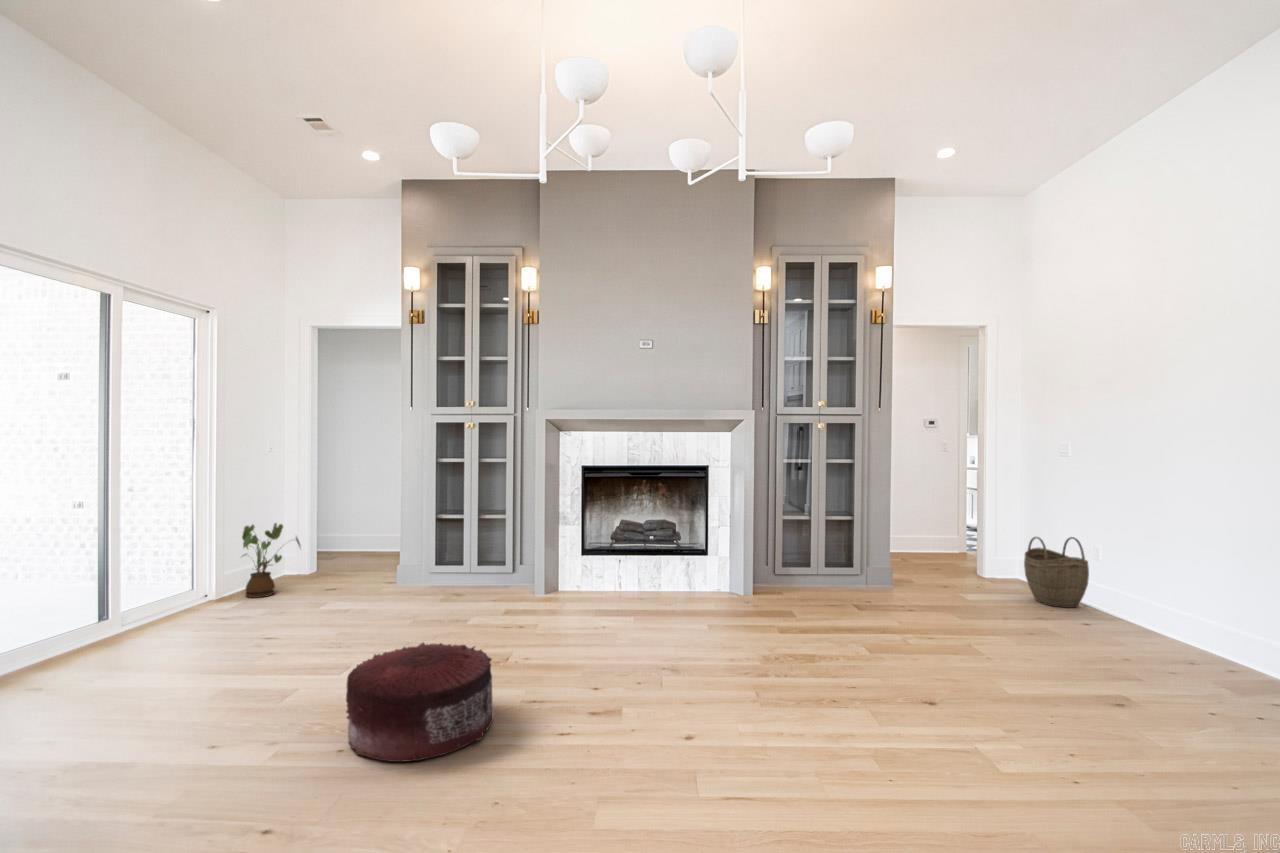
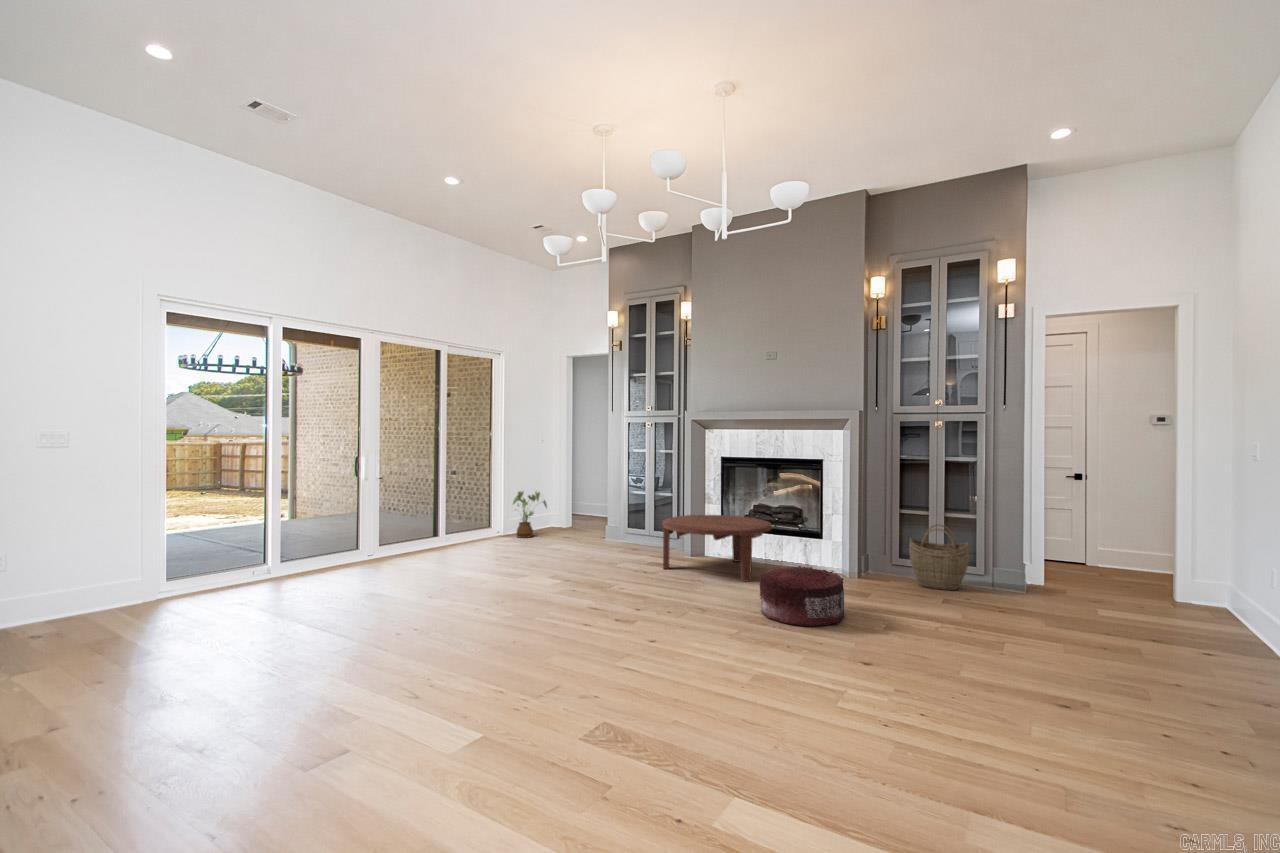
woven basket: present [1024,537,1089,608] -> present [909,524,969,590]
coffee table: none [531,538,668,619] -> present [663,515,771,582]
pouf: present [346,643,494,762] -> present [760,566,845,626]

